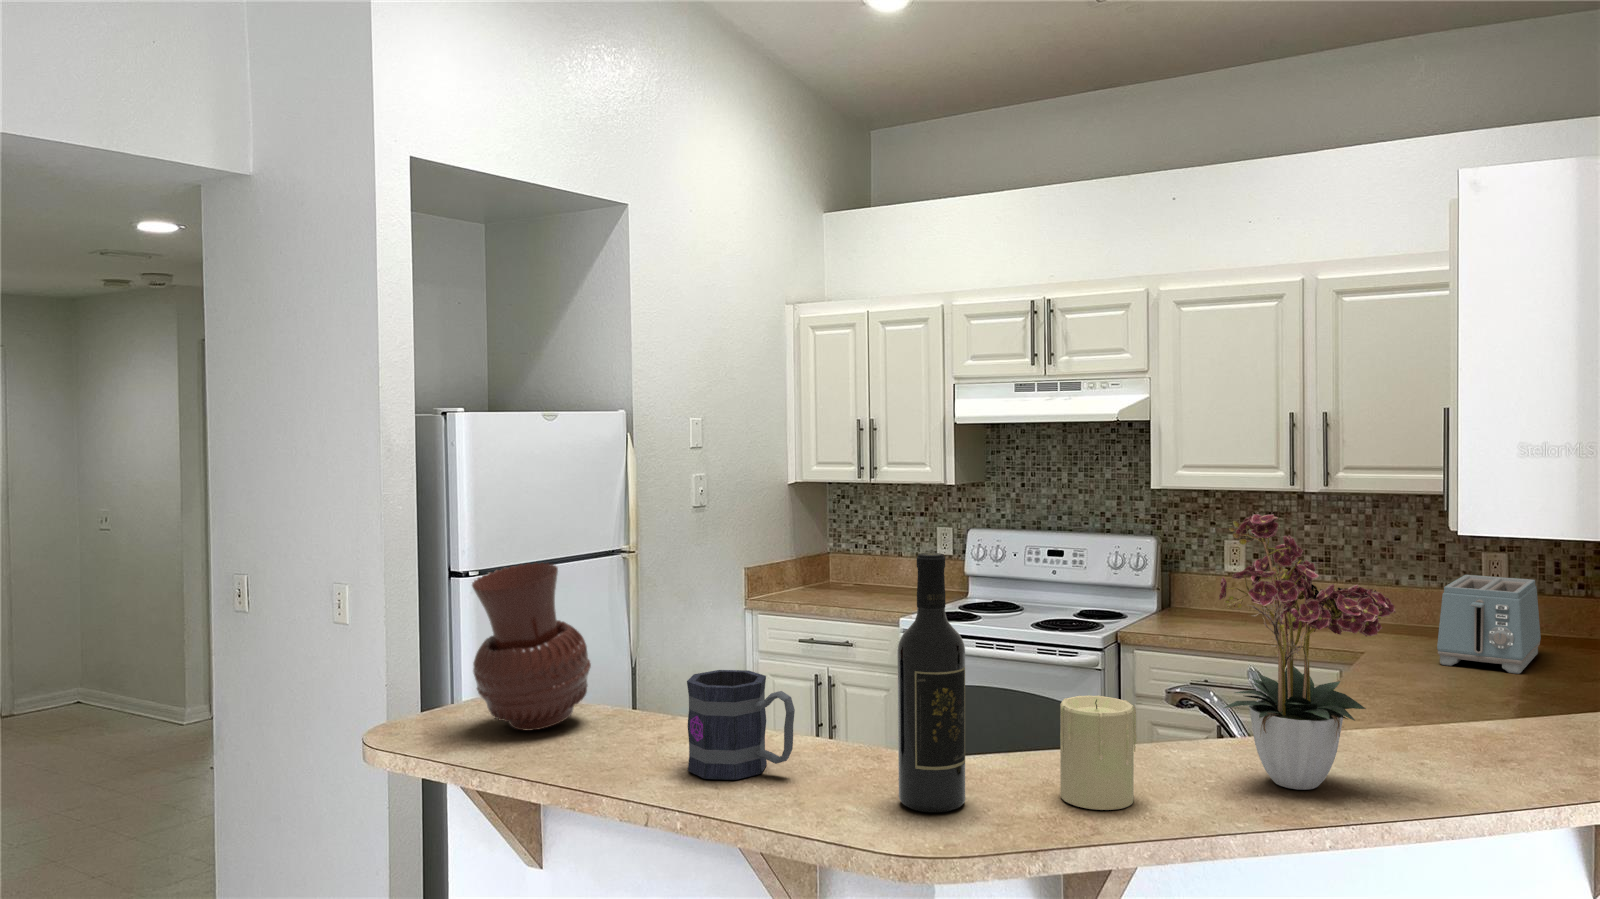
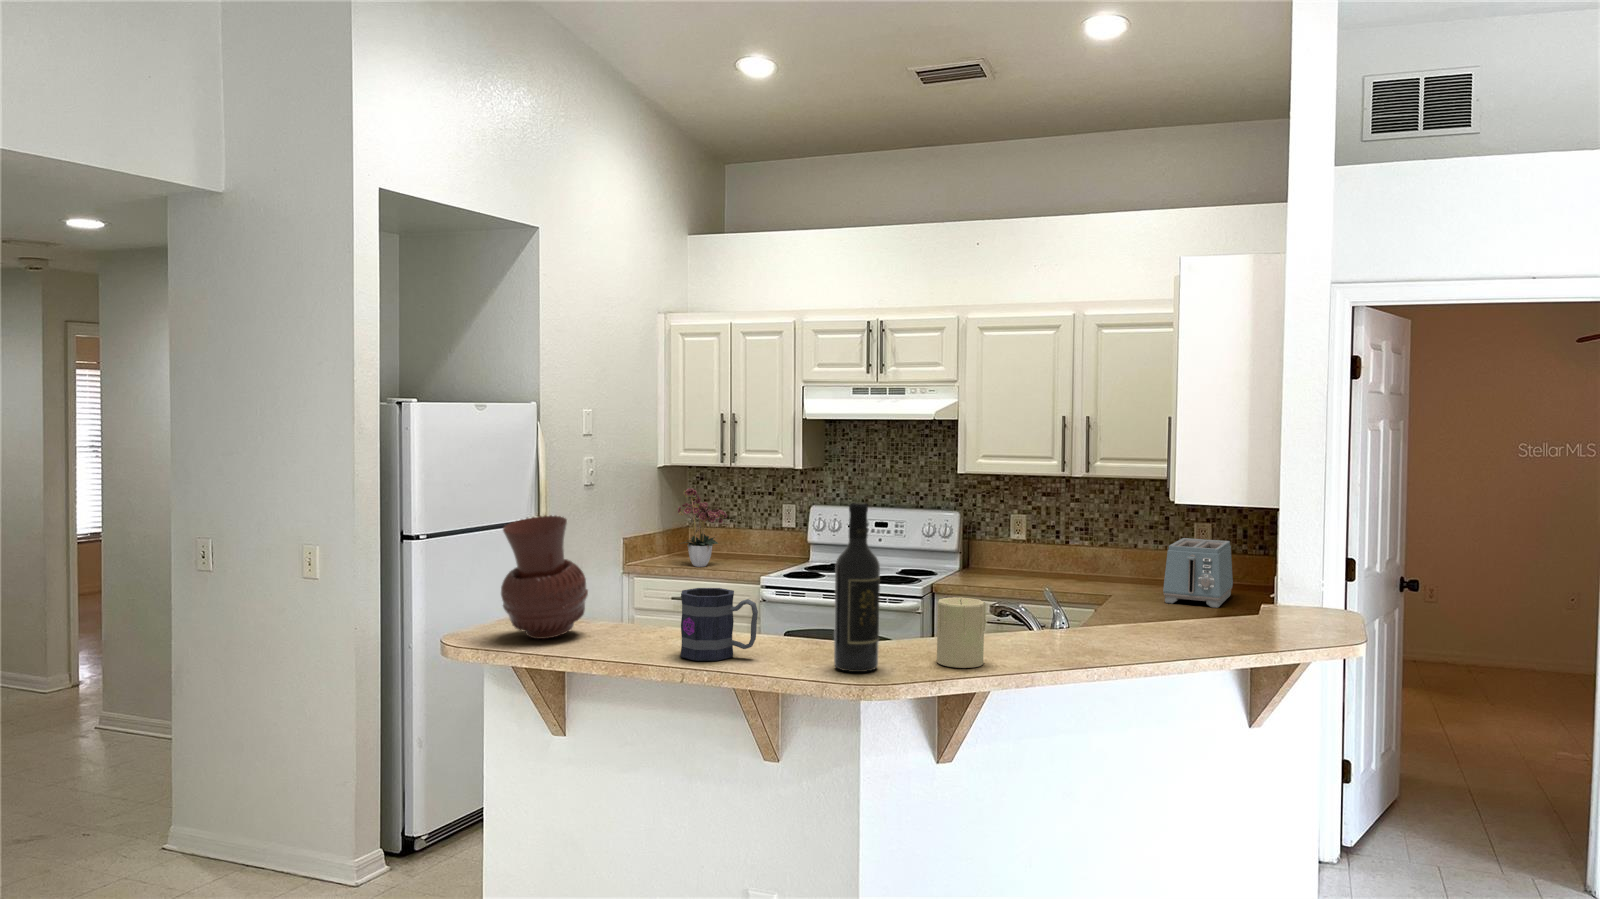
flower arrangement: present [1219,514,1395,790] -> present [678,488,727,567]

